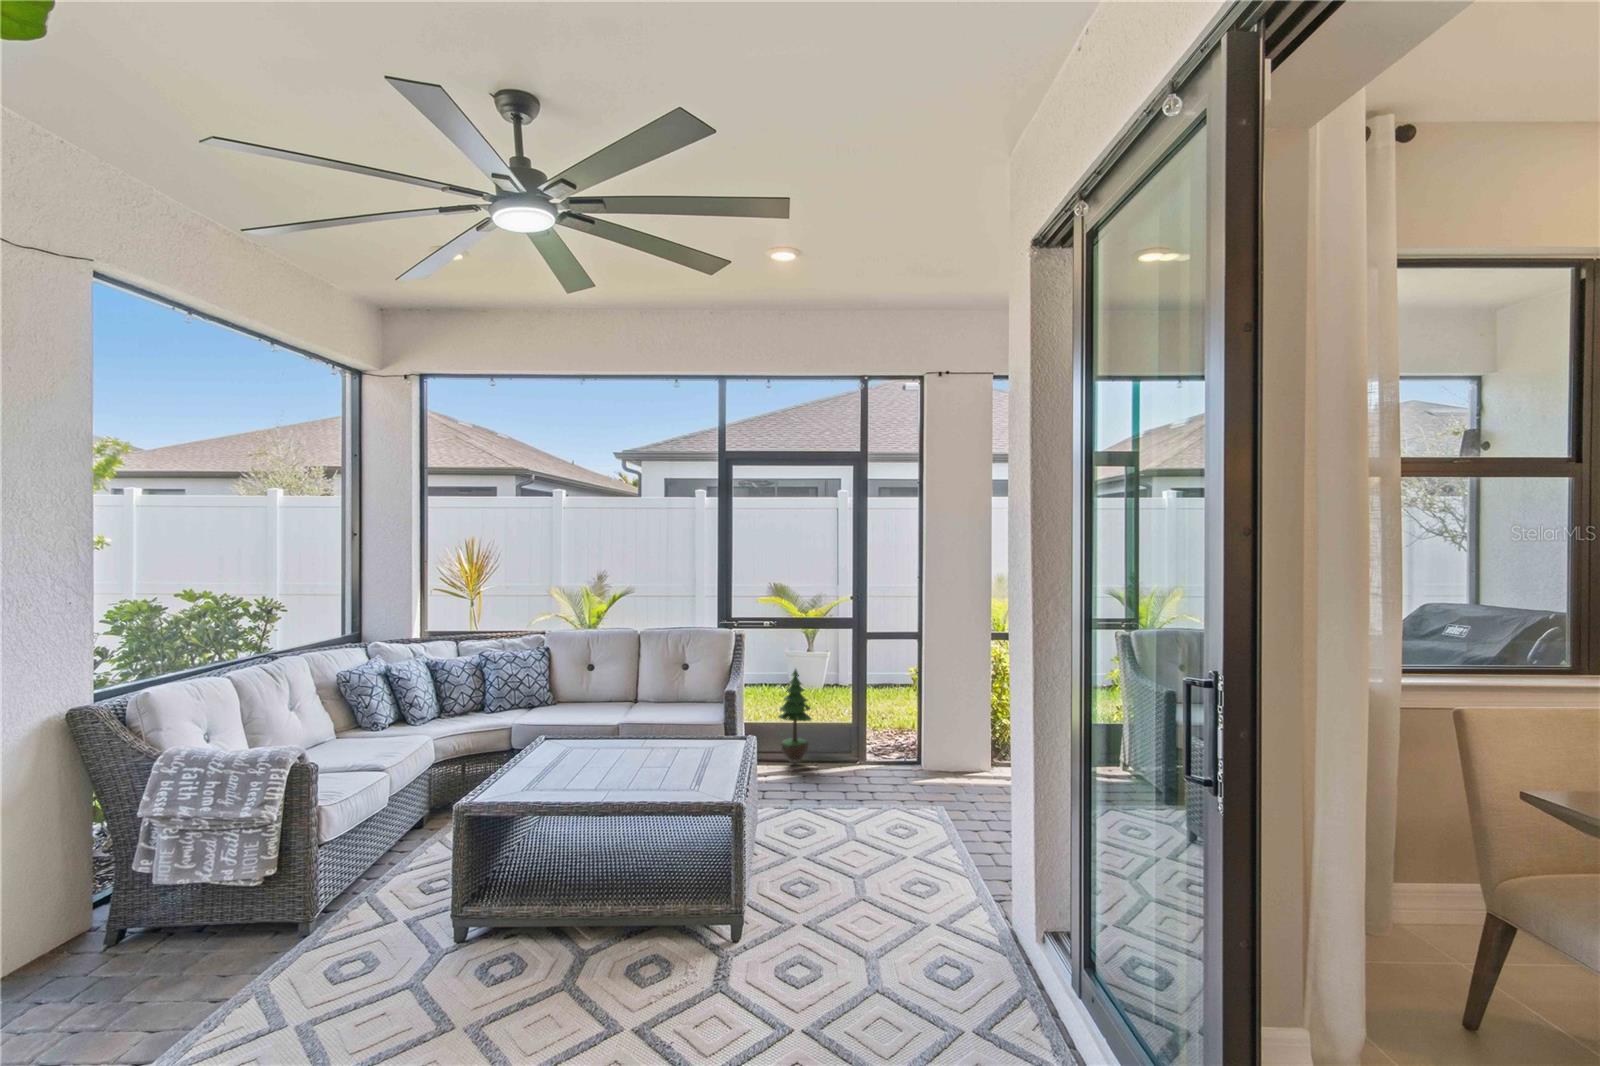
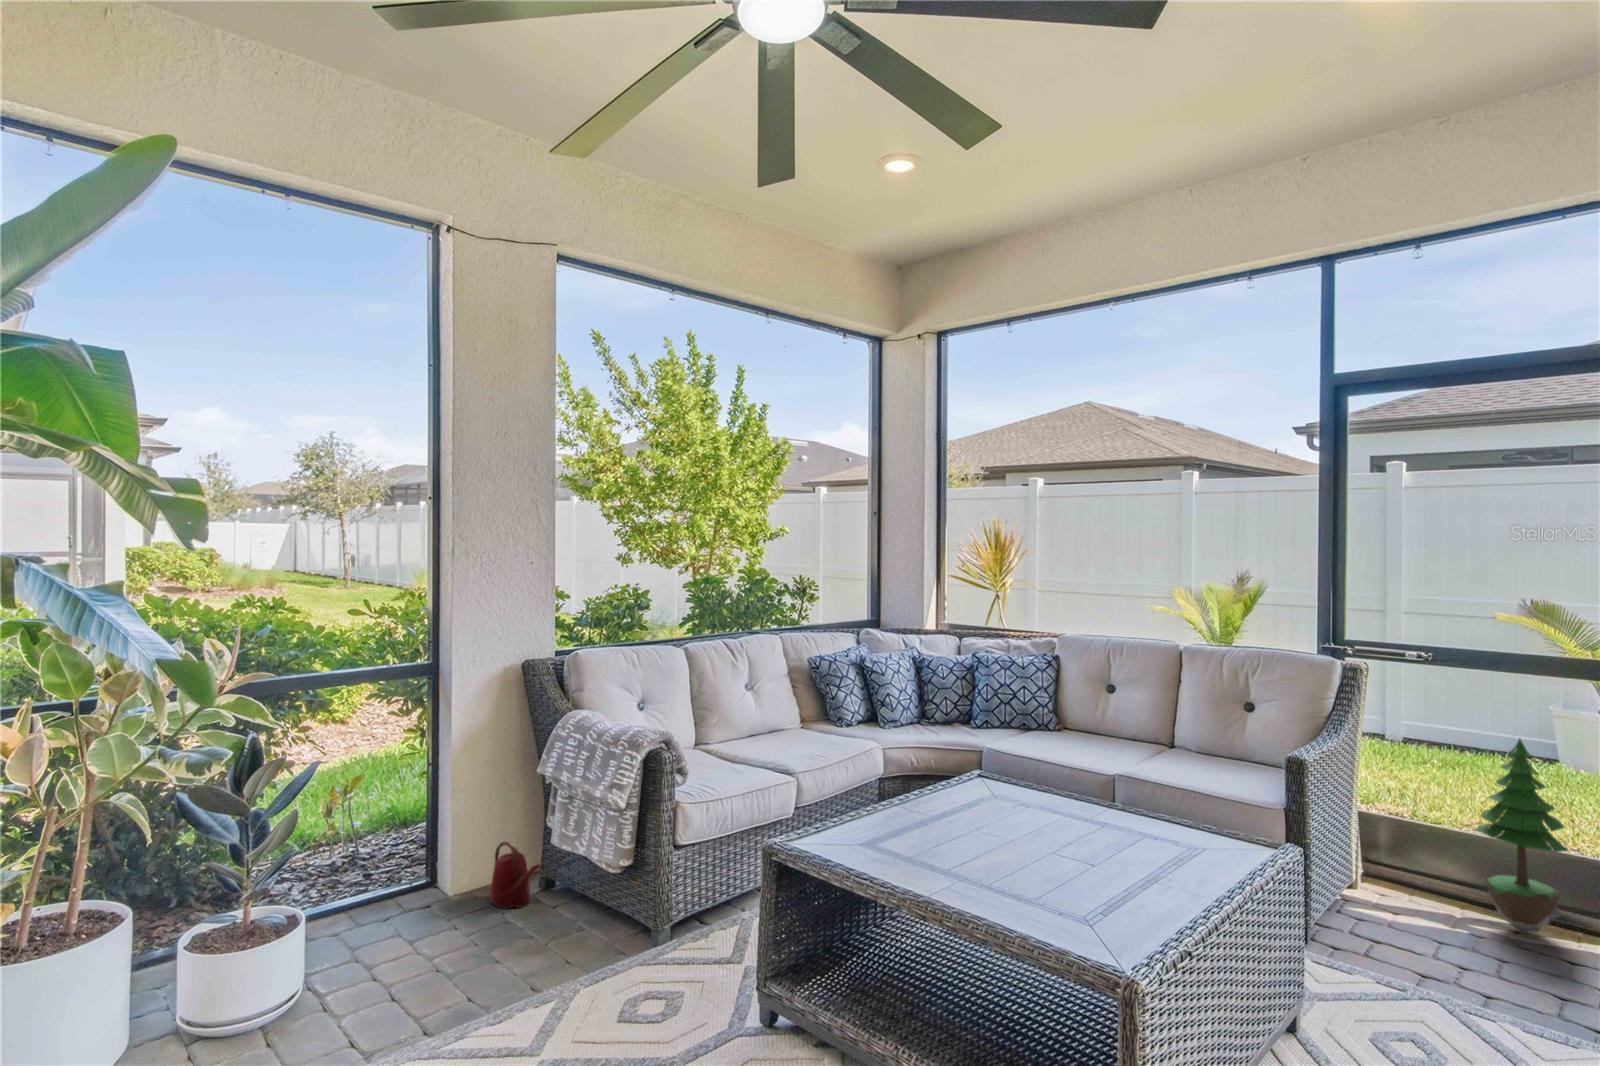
watering can: none [49,901,146,969] -> present [490,842,540,908]

